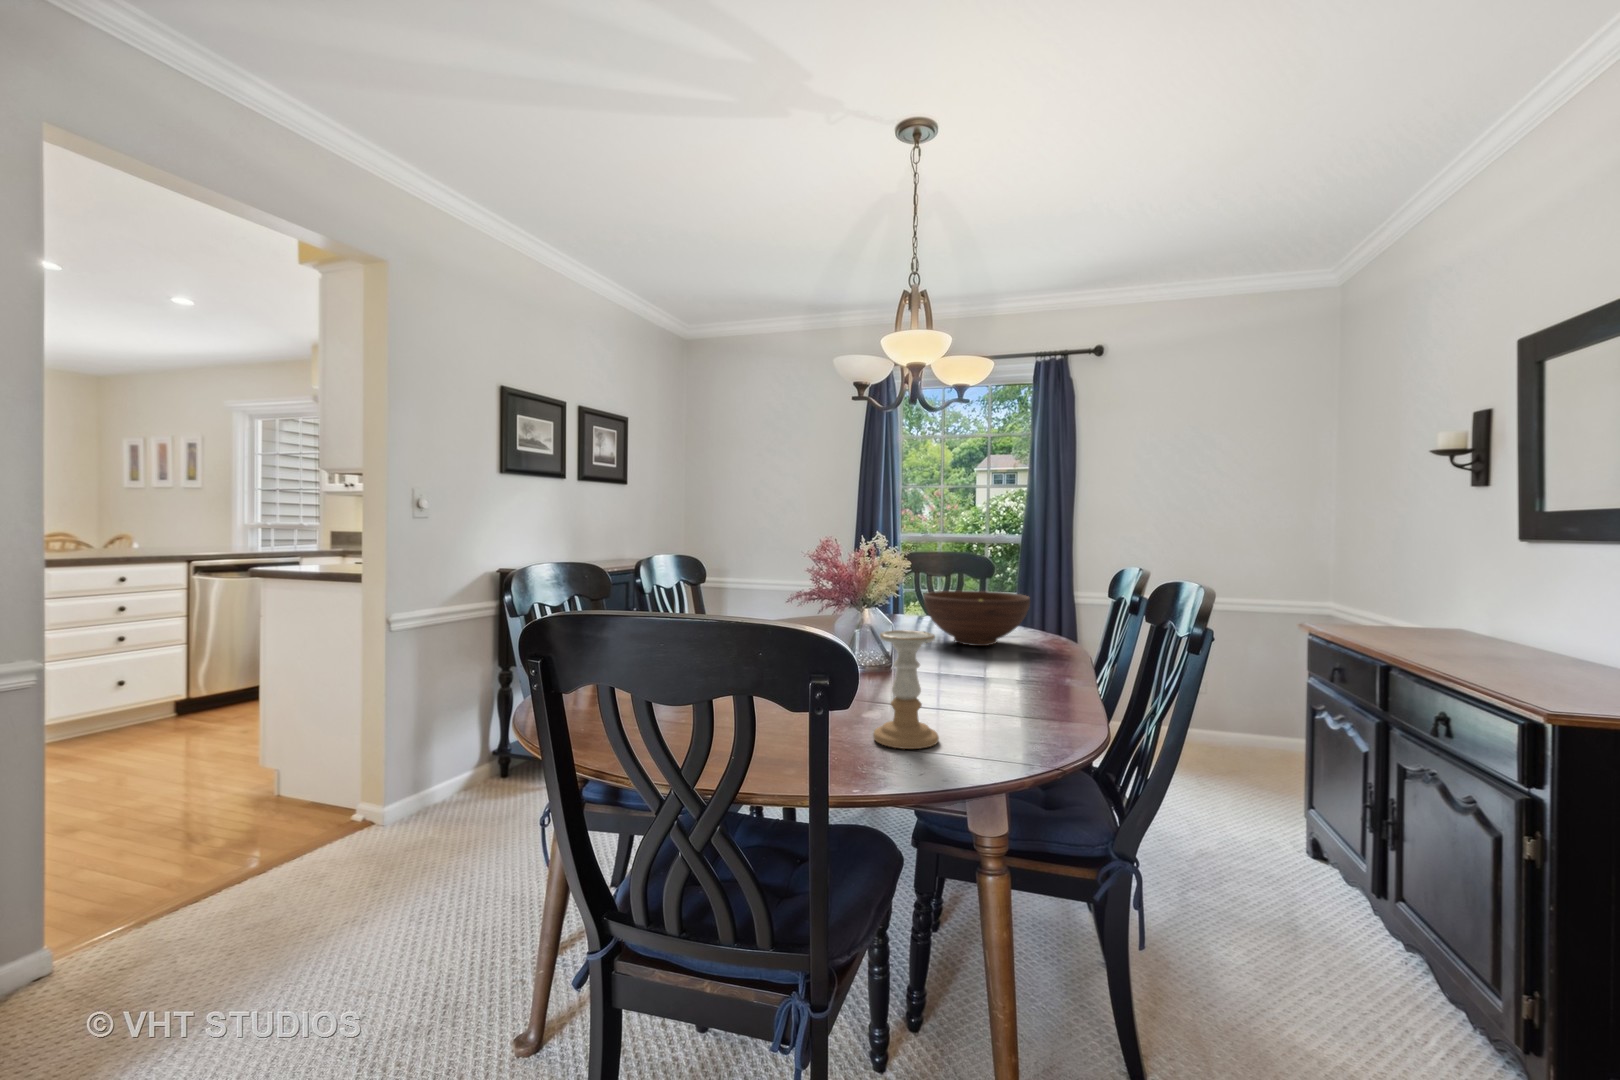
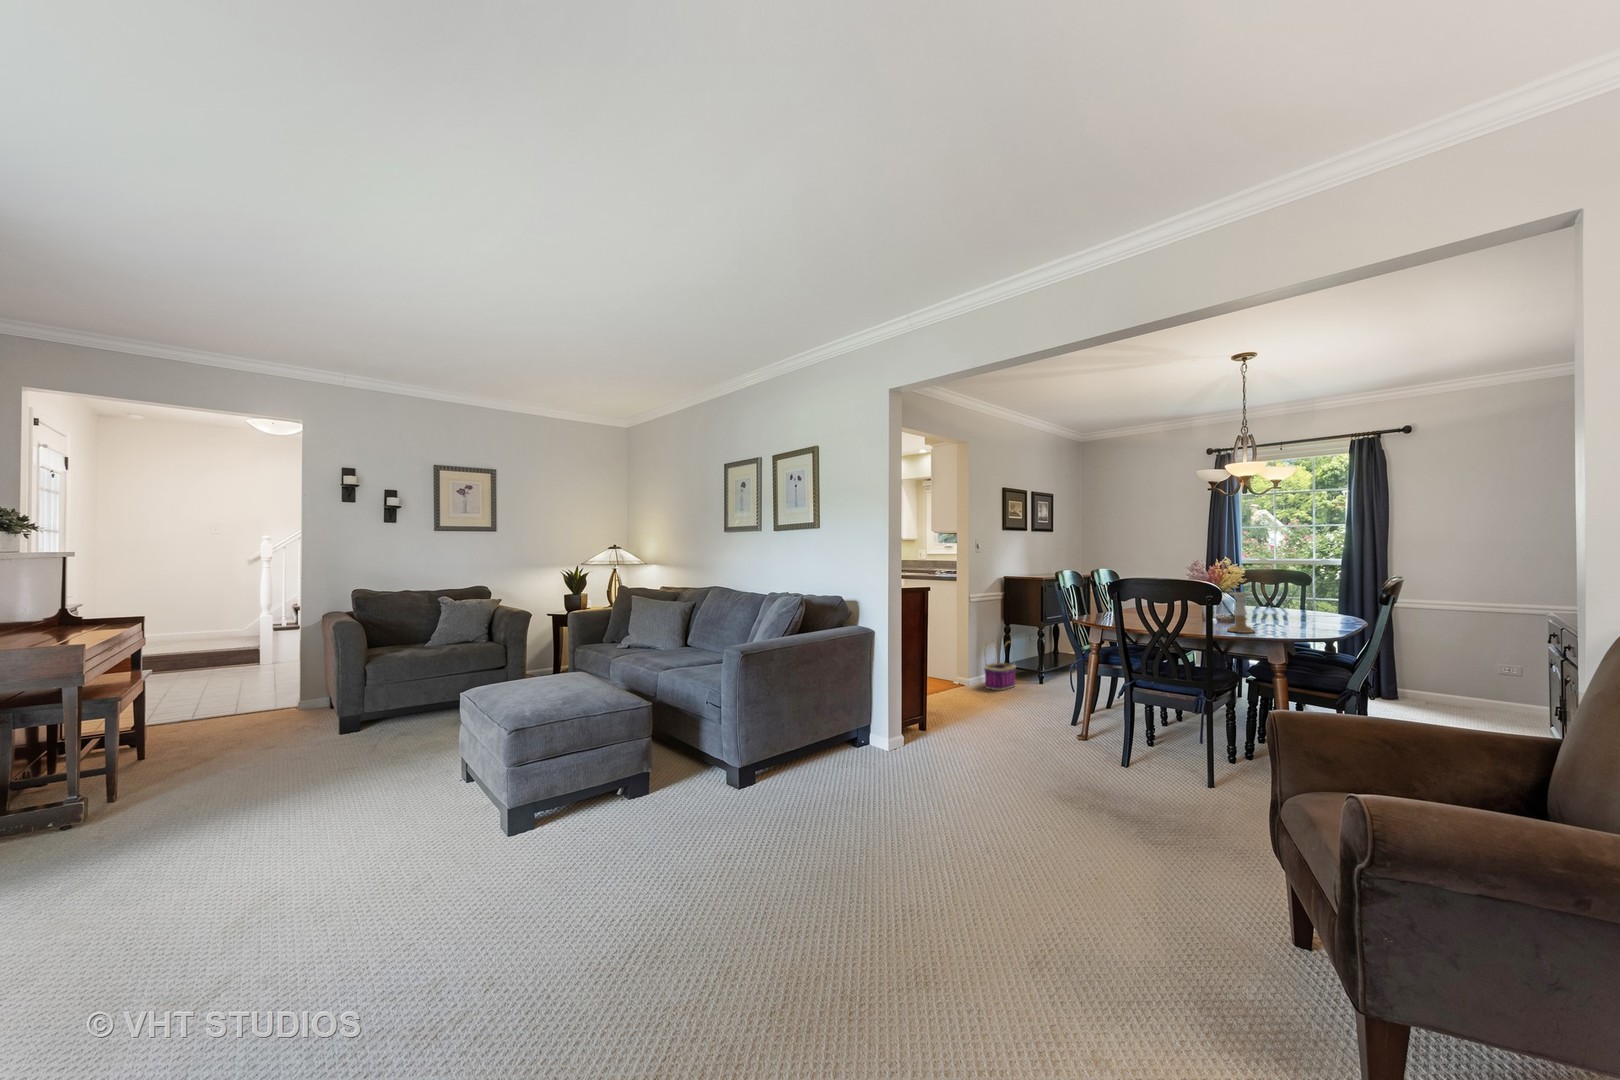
fruit bowl: present [924,591,1030,646] -> none [1256,588,1324,615]
basket: none [429,705,510,820] -> present [984,640,1016,690]

